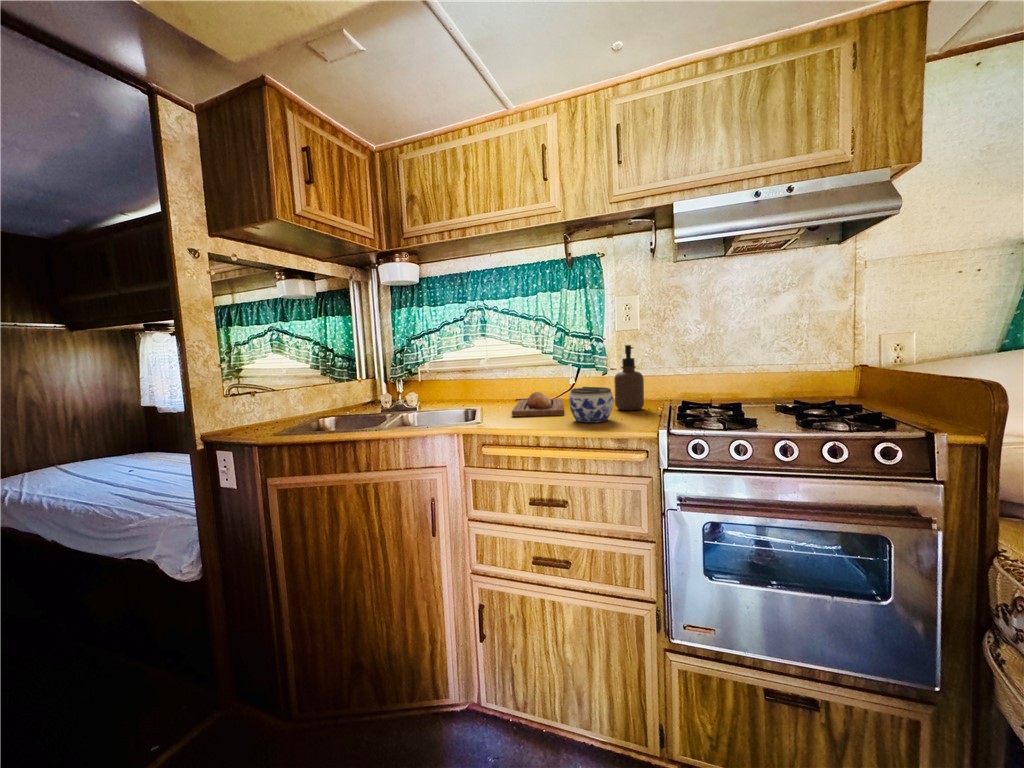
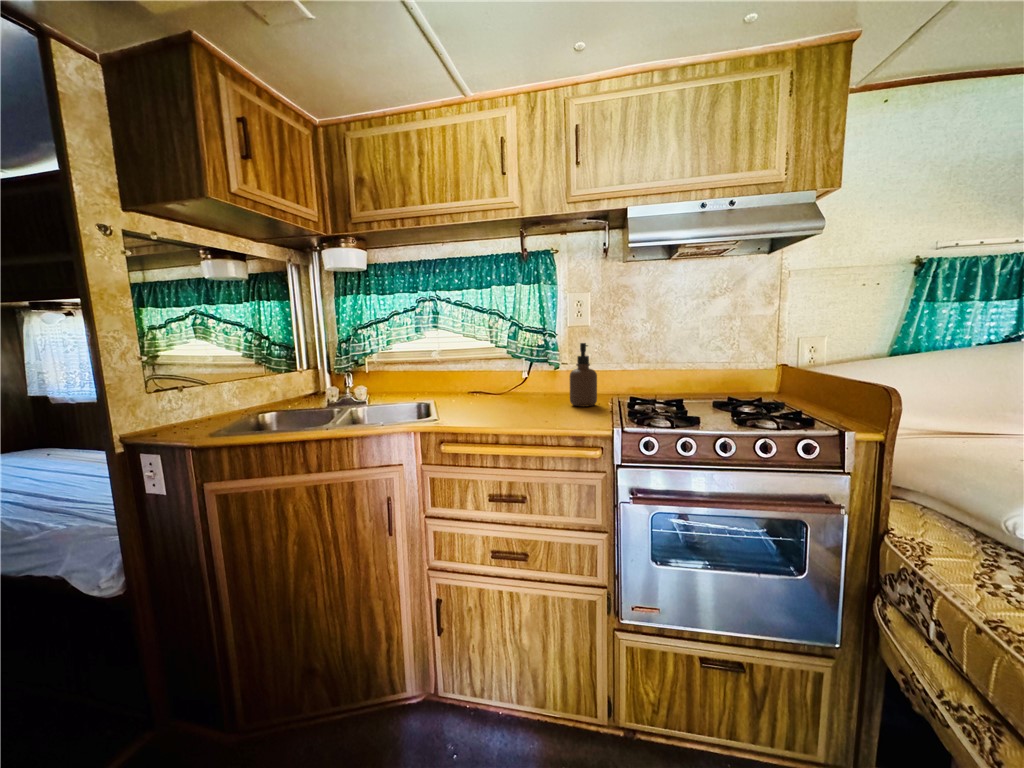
jar: present [569,387,614,423] -> none [527,384,569,420]
bread loaf: present [512,392,564,417] -> none [469,387,521,413]

